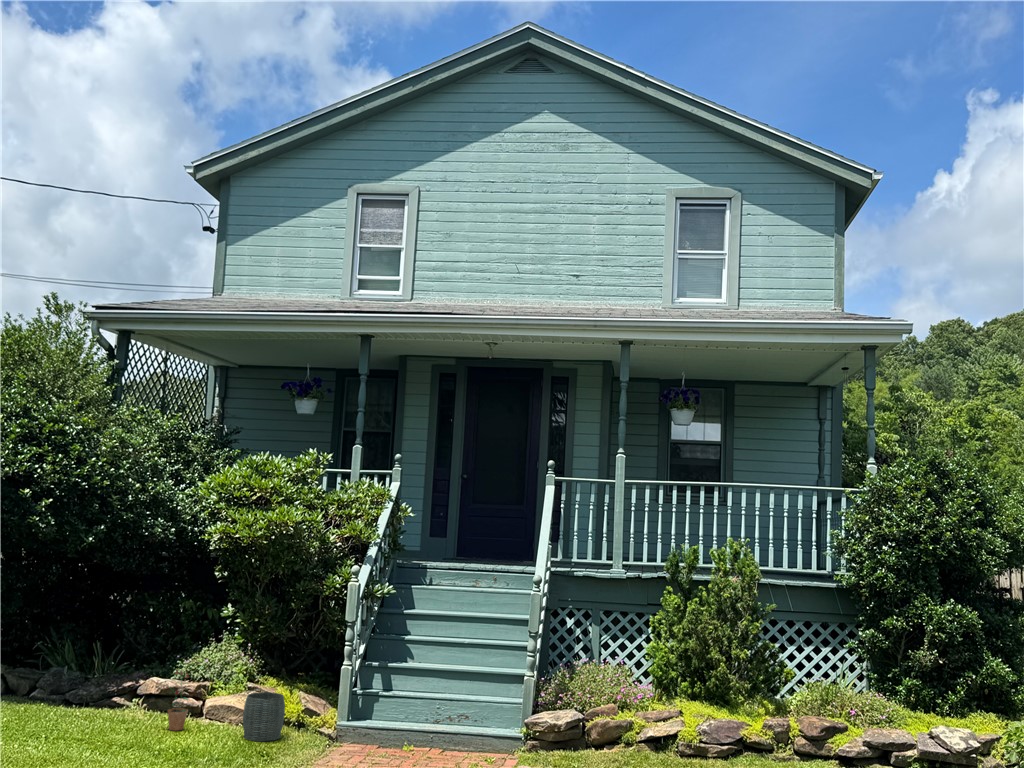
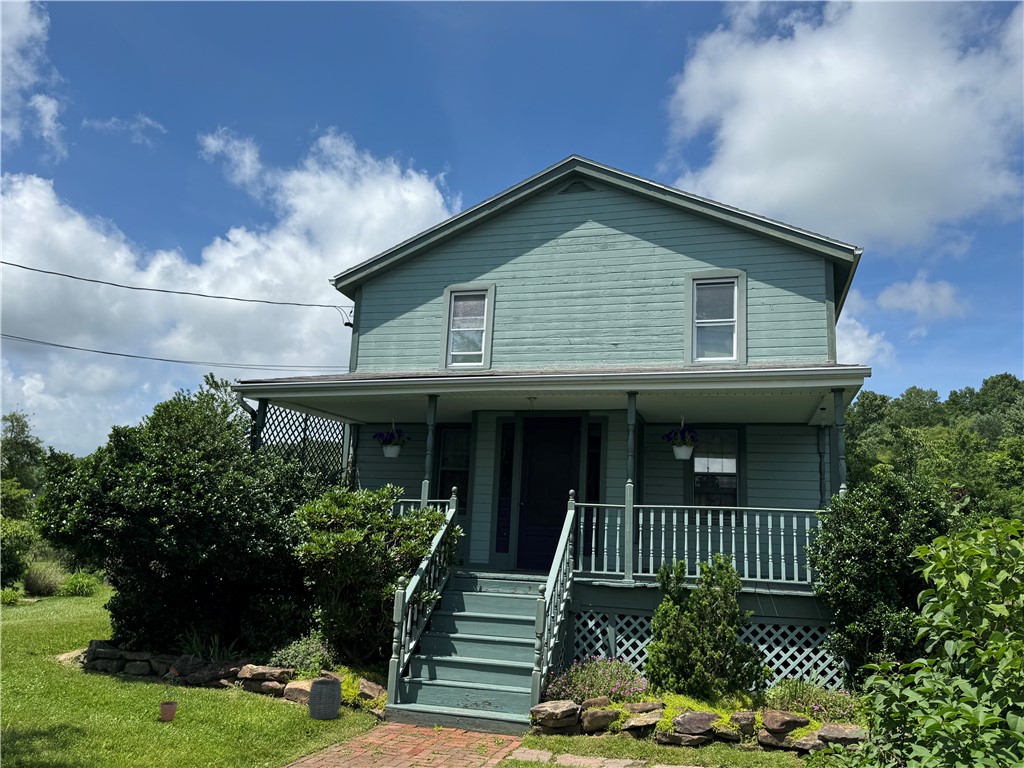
potted plant: present [163,670,189,731] -> present [158,668,178,721]

